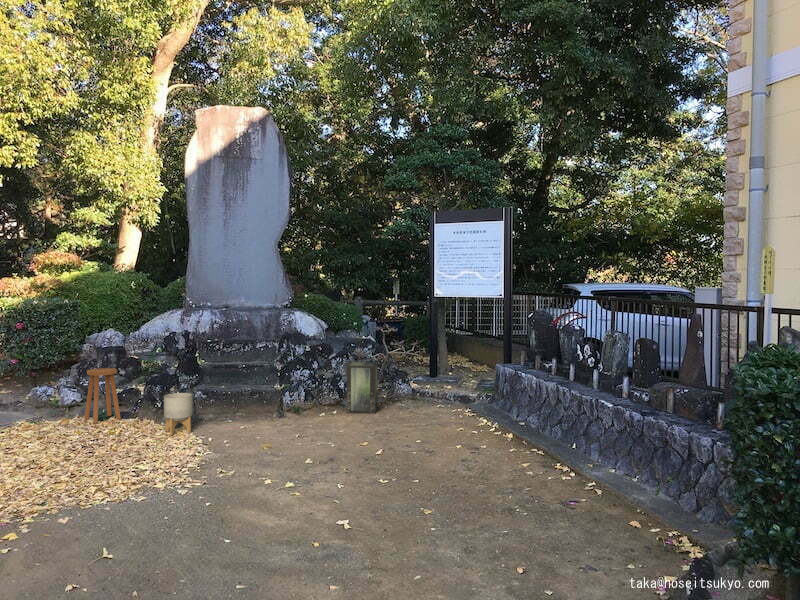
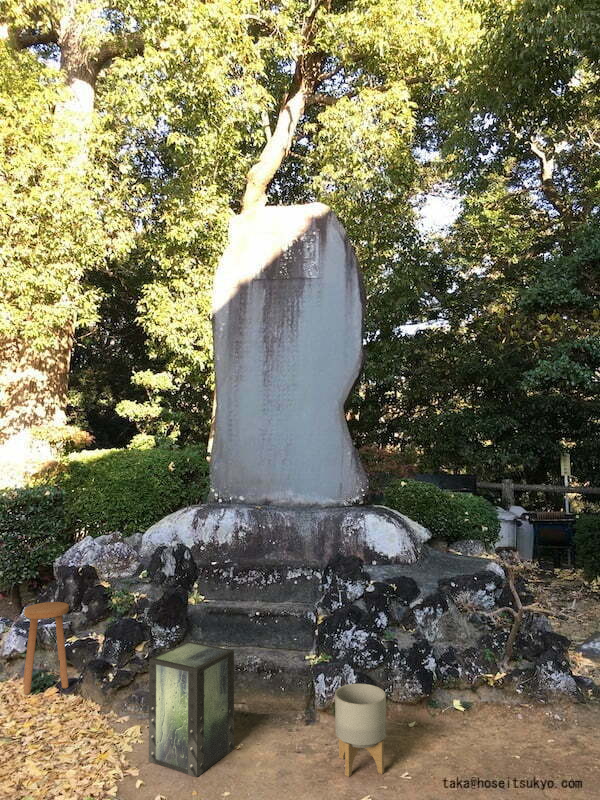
storage box: present [347,362,378,413] -> present [149,641,234,777]
planter: present [164,393,192,435] -> present [335,684,386,777]

